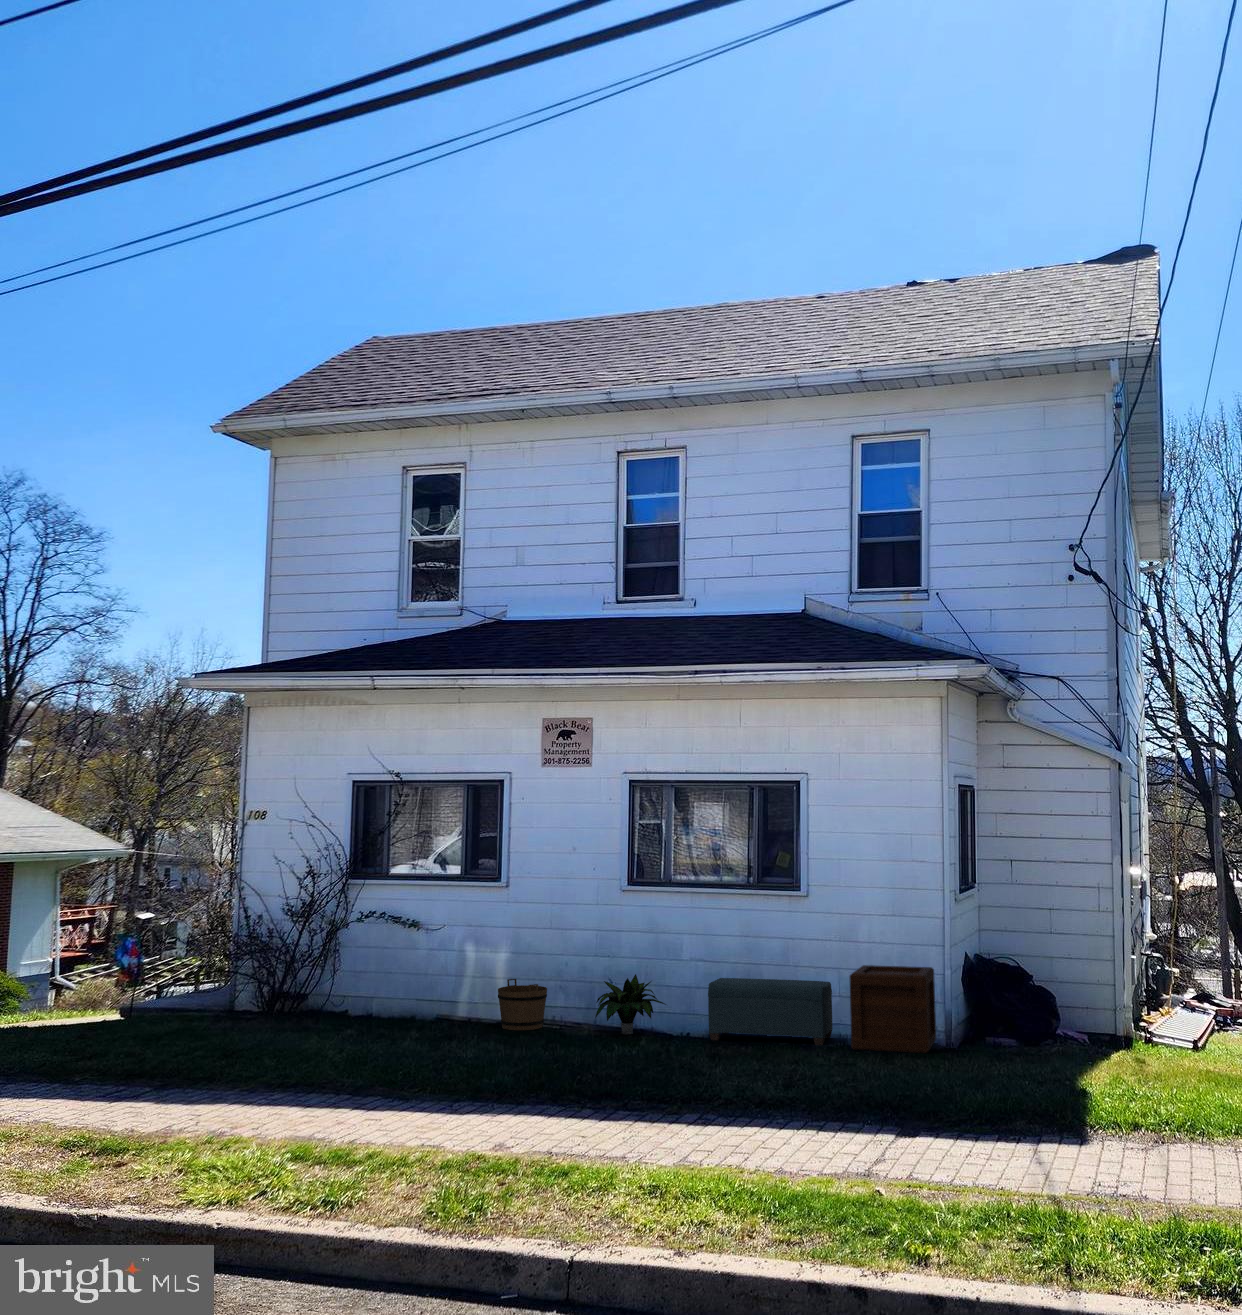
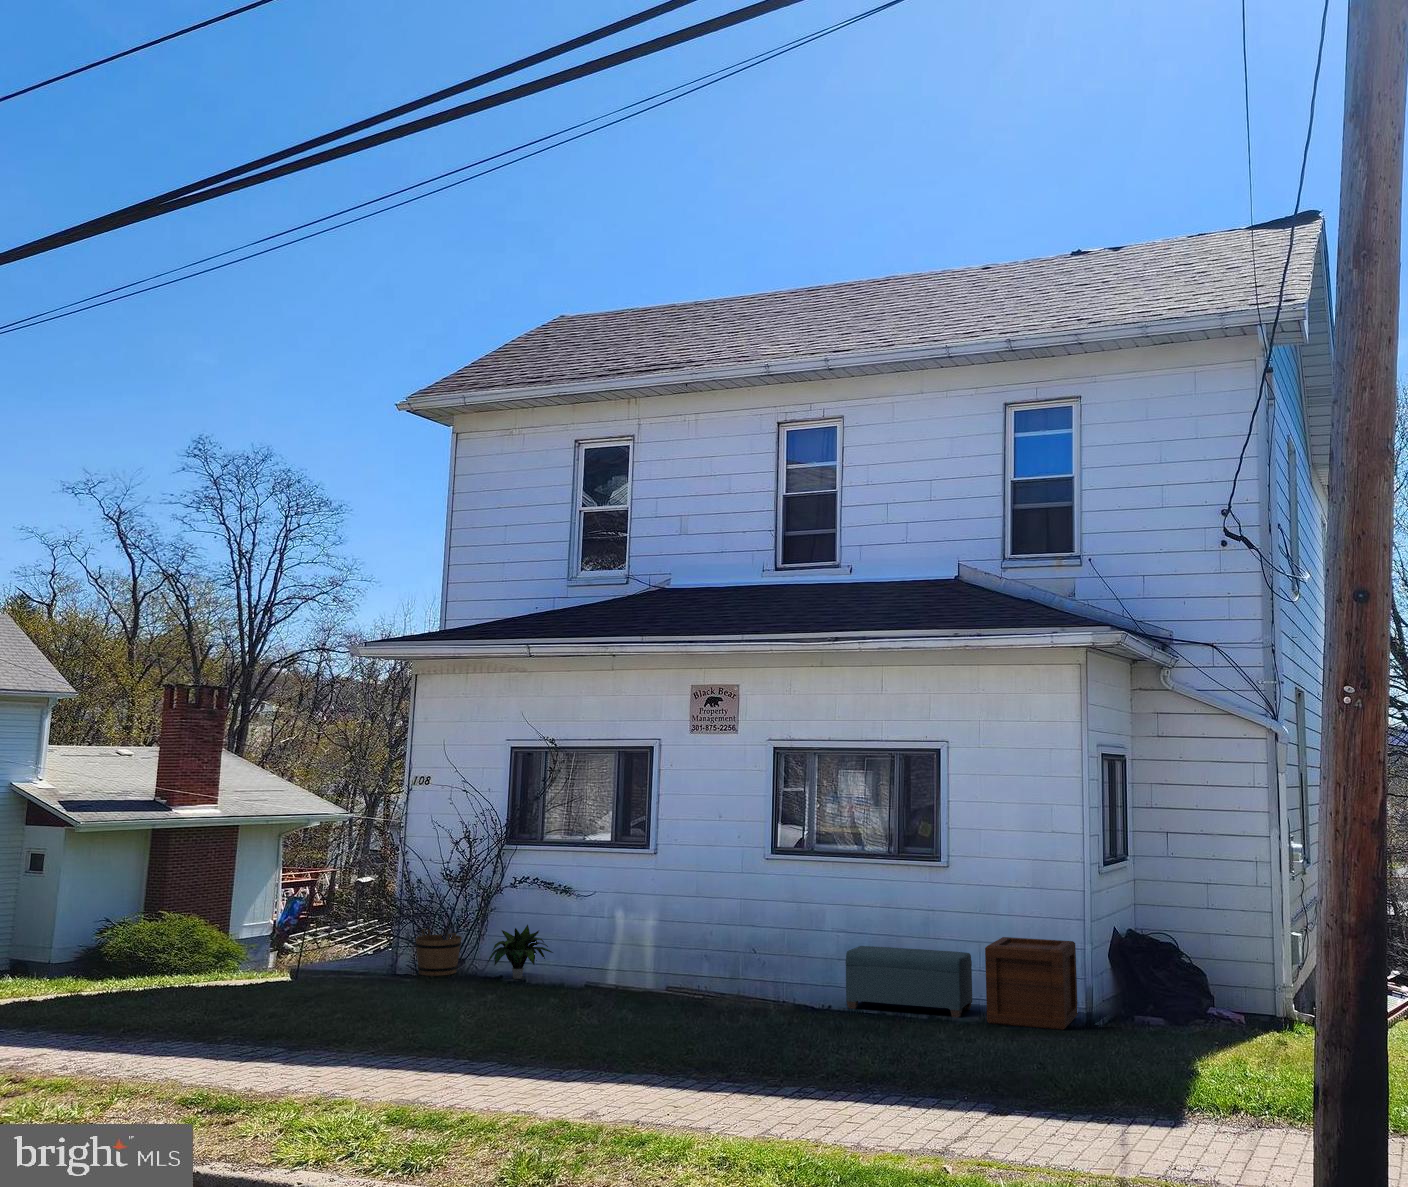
potted plant: present [595,974,666,1035] -> present [488,925,553,979]
bucket: present [498,979,547,1030] -> present [416,929,462,976]

